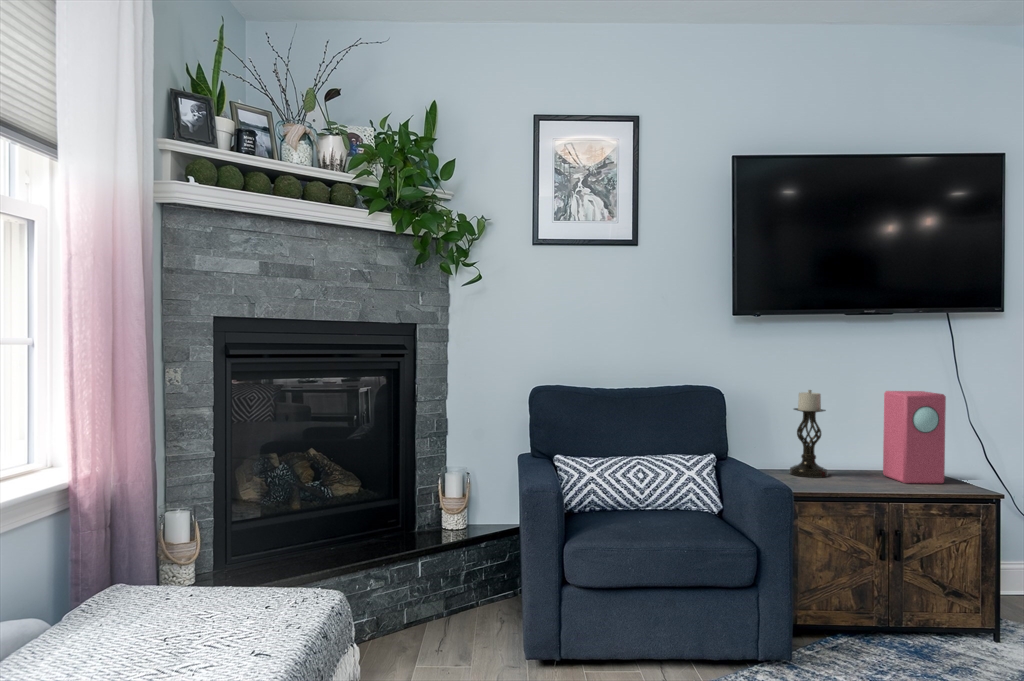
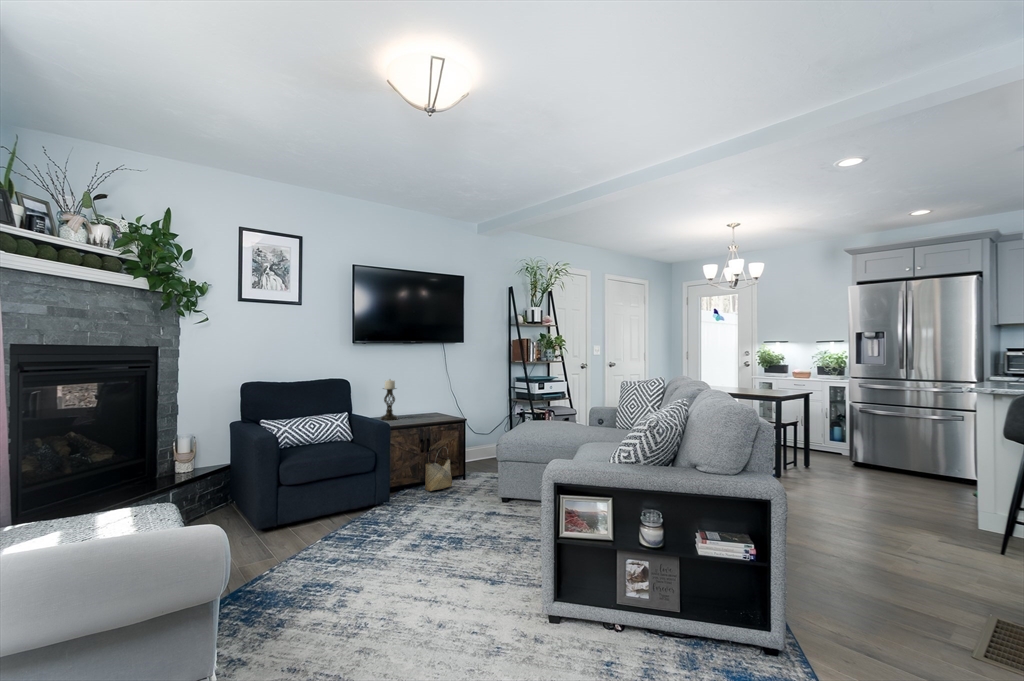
speaker: present [883,391,946,484] -> none [421,378,446,419]
woven basket: none [885,549,959,657] -> present [425,445,452,491]

